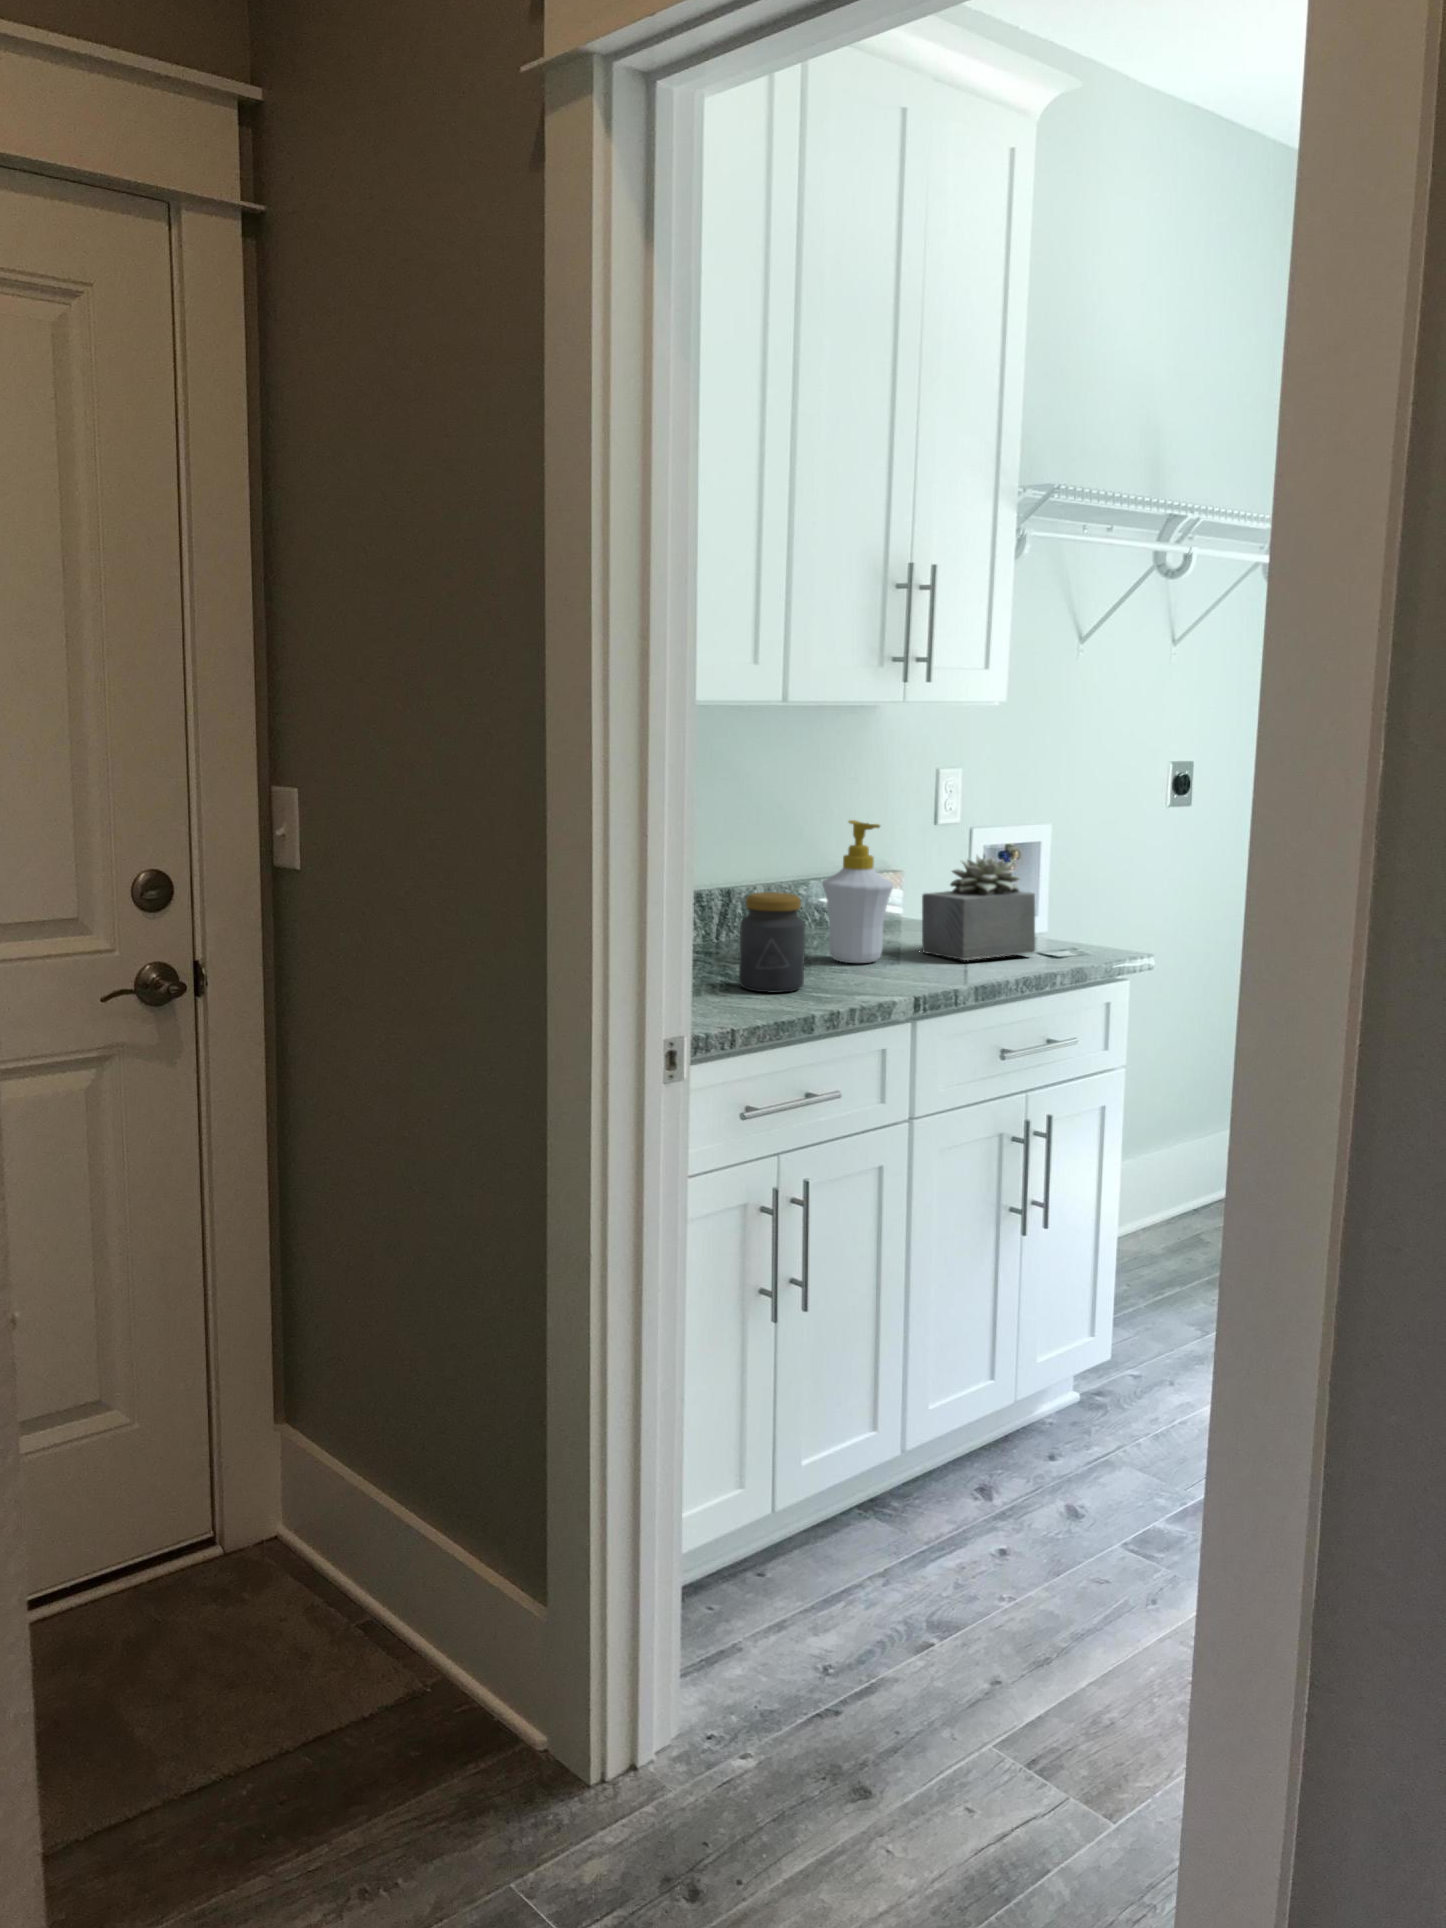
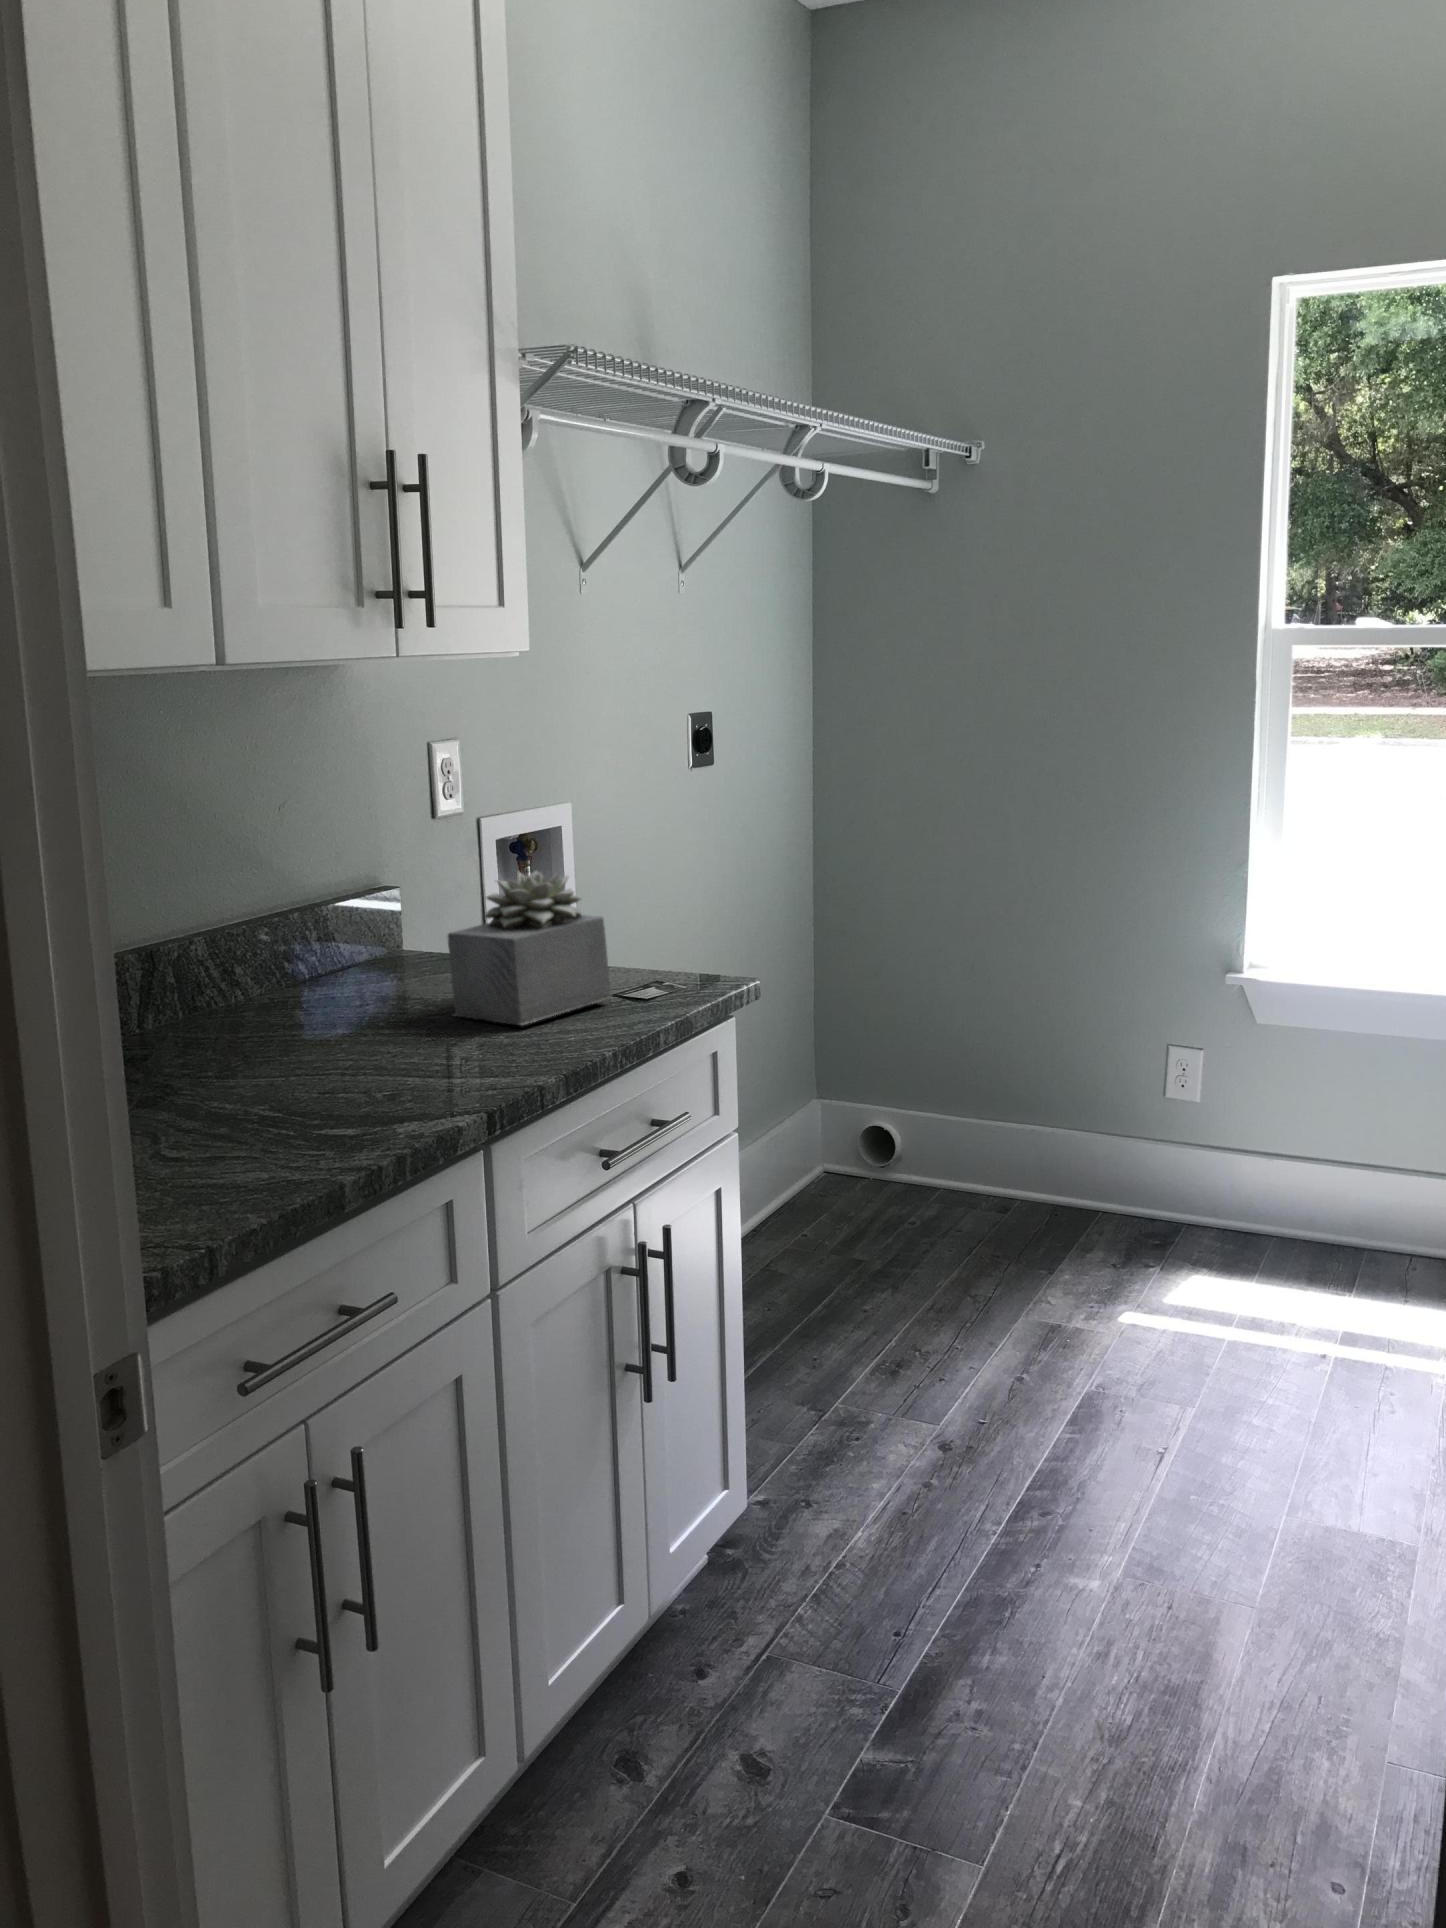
soap bottle: present [822,820,893,963] -> none [302,840,411,1052]
jar: present [739,892,805,992] -> none [185,974,302,1141]

